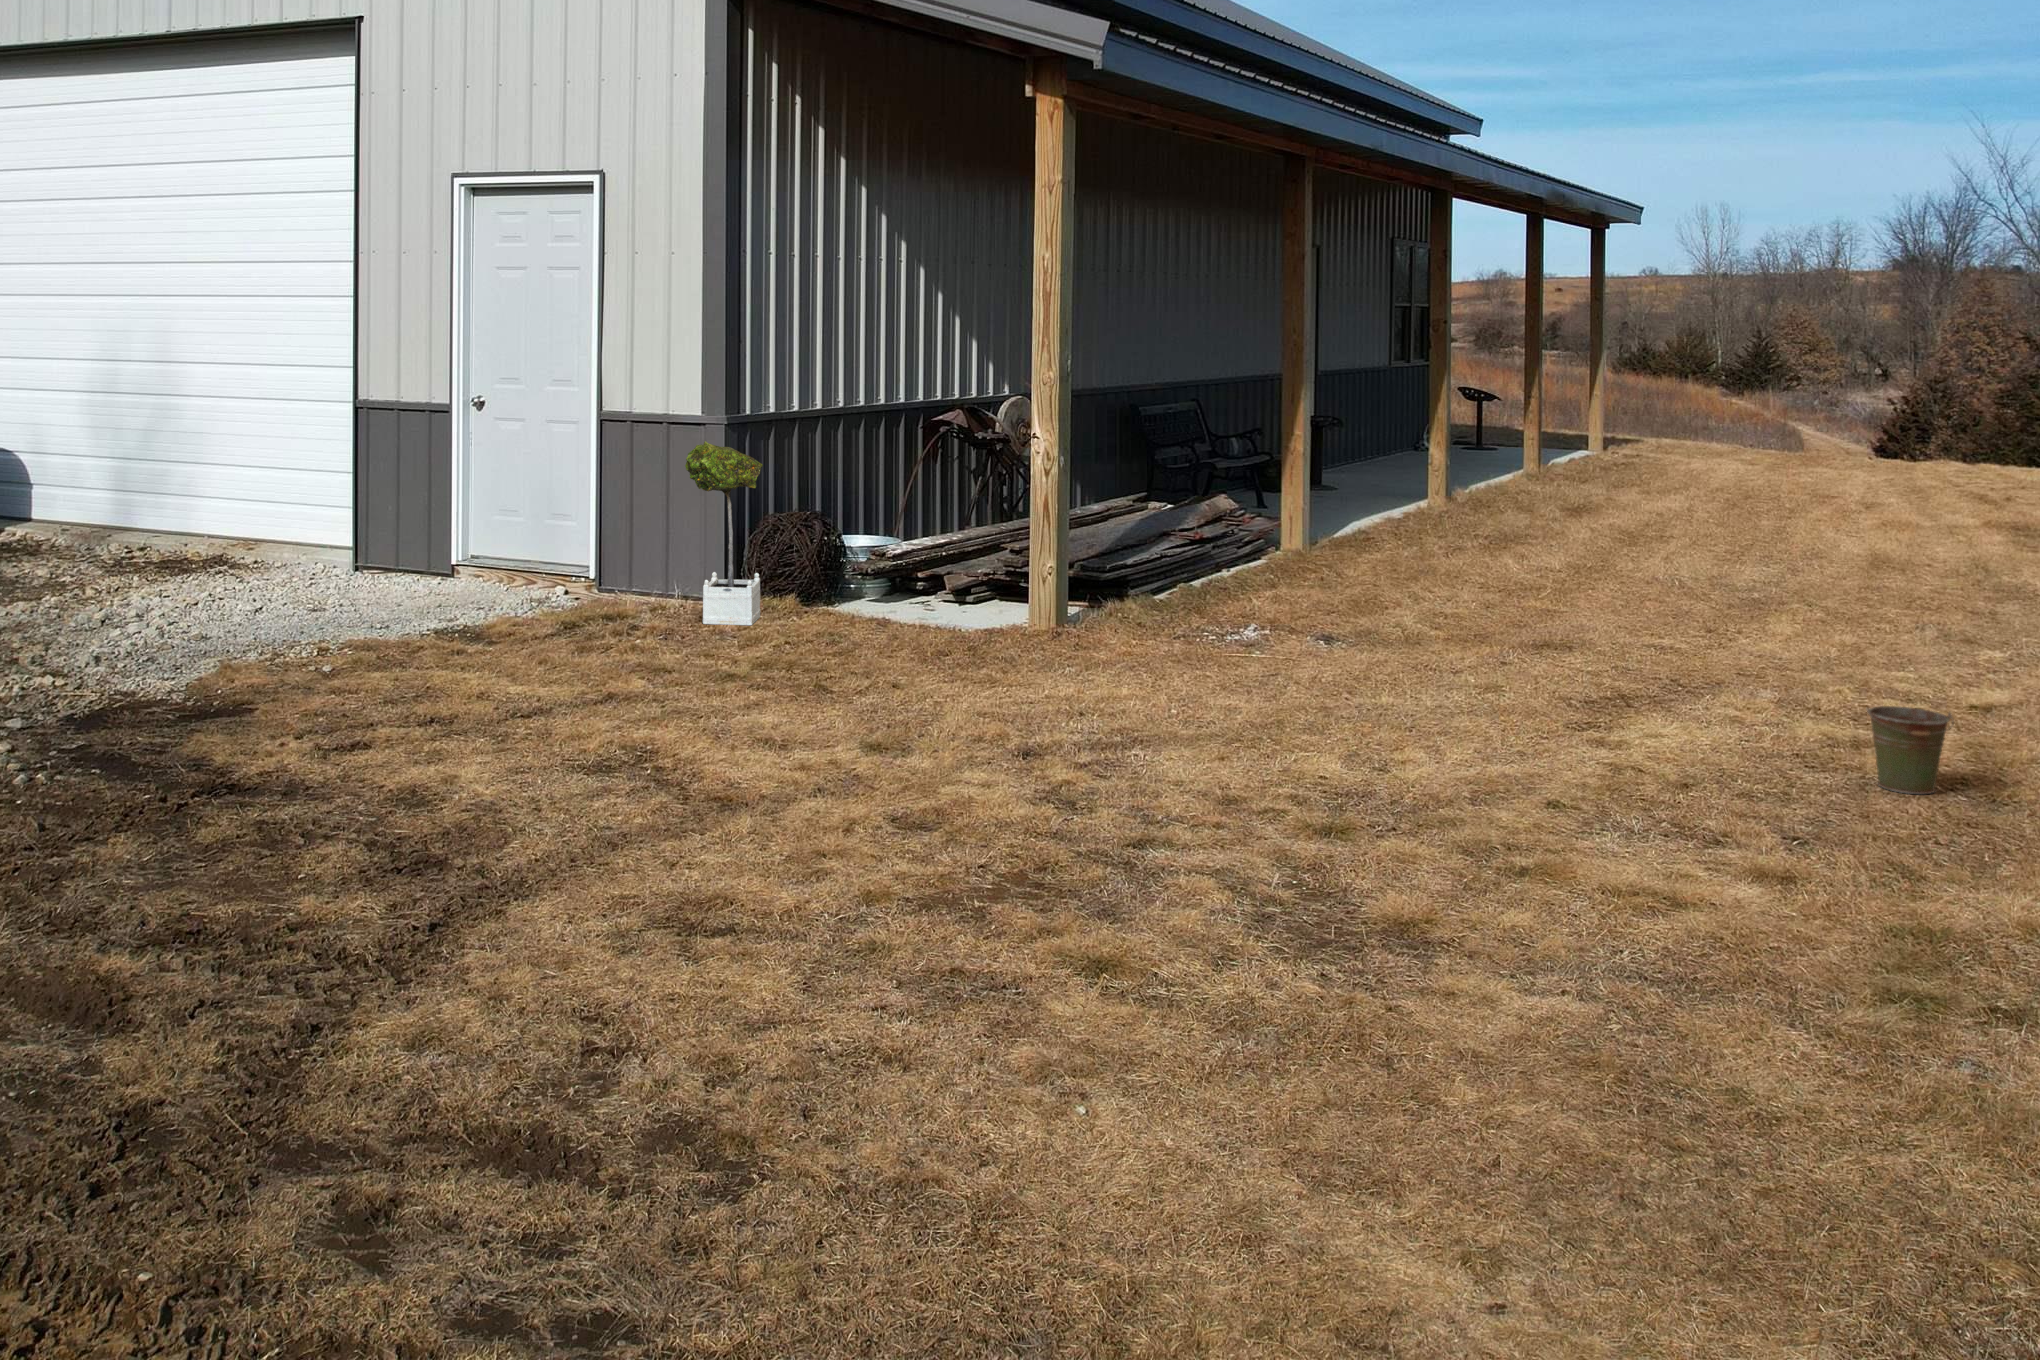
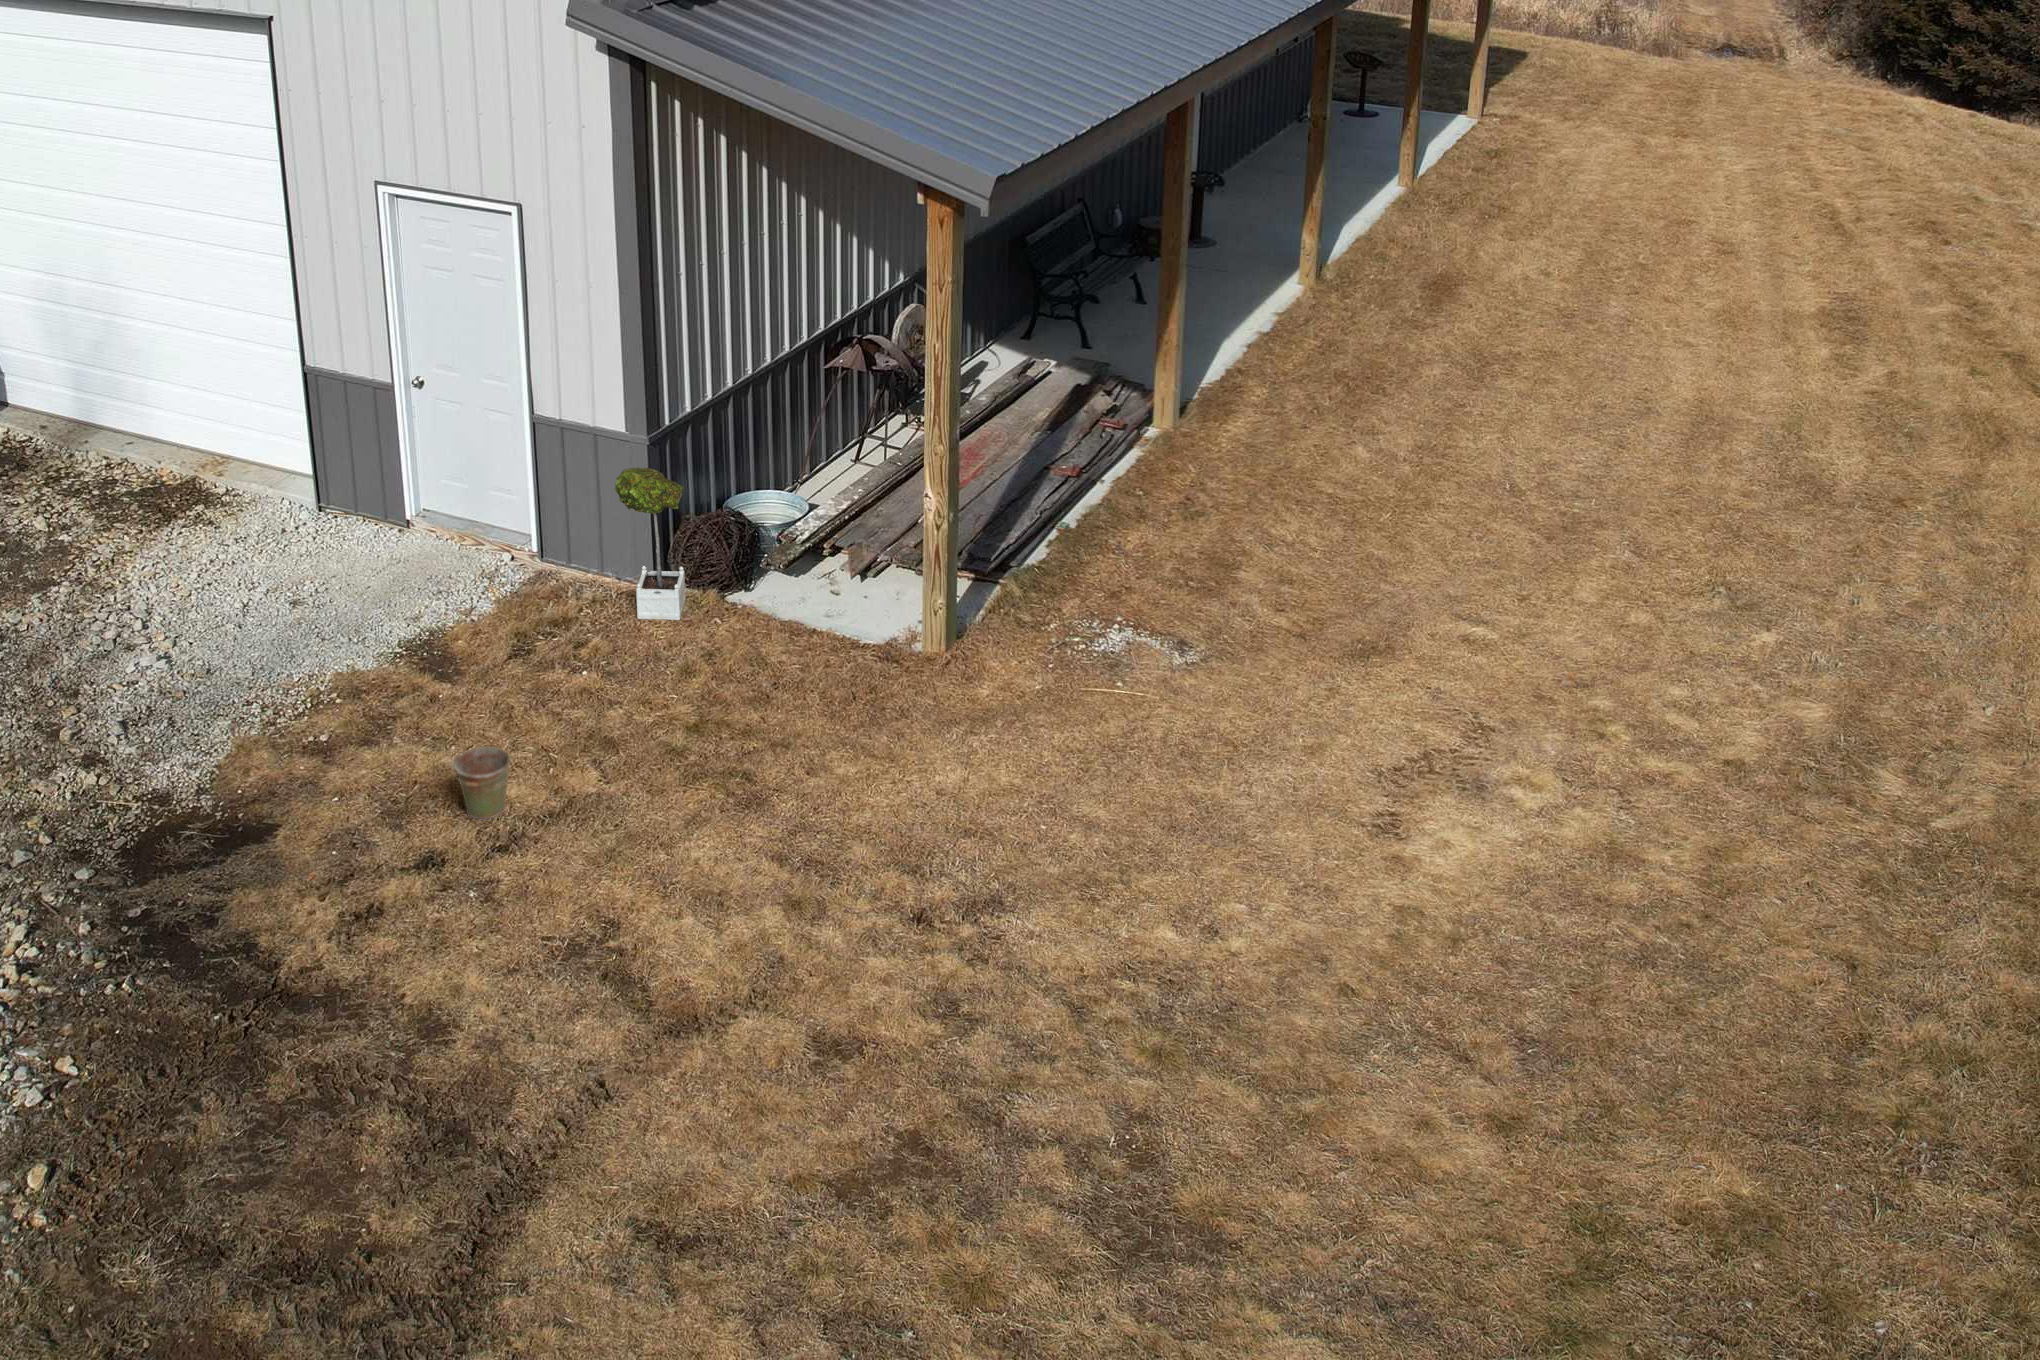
bucket: present [1867,706,1952,794] -> present [452,747,511,819]

